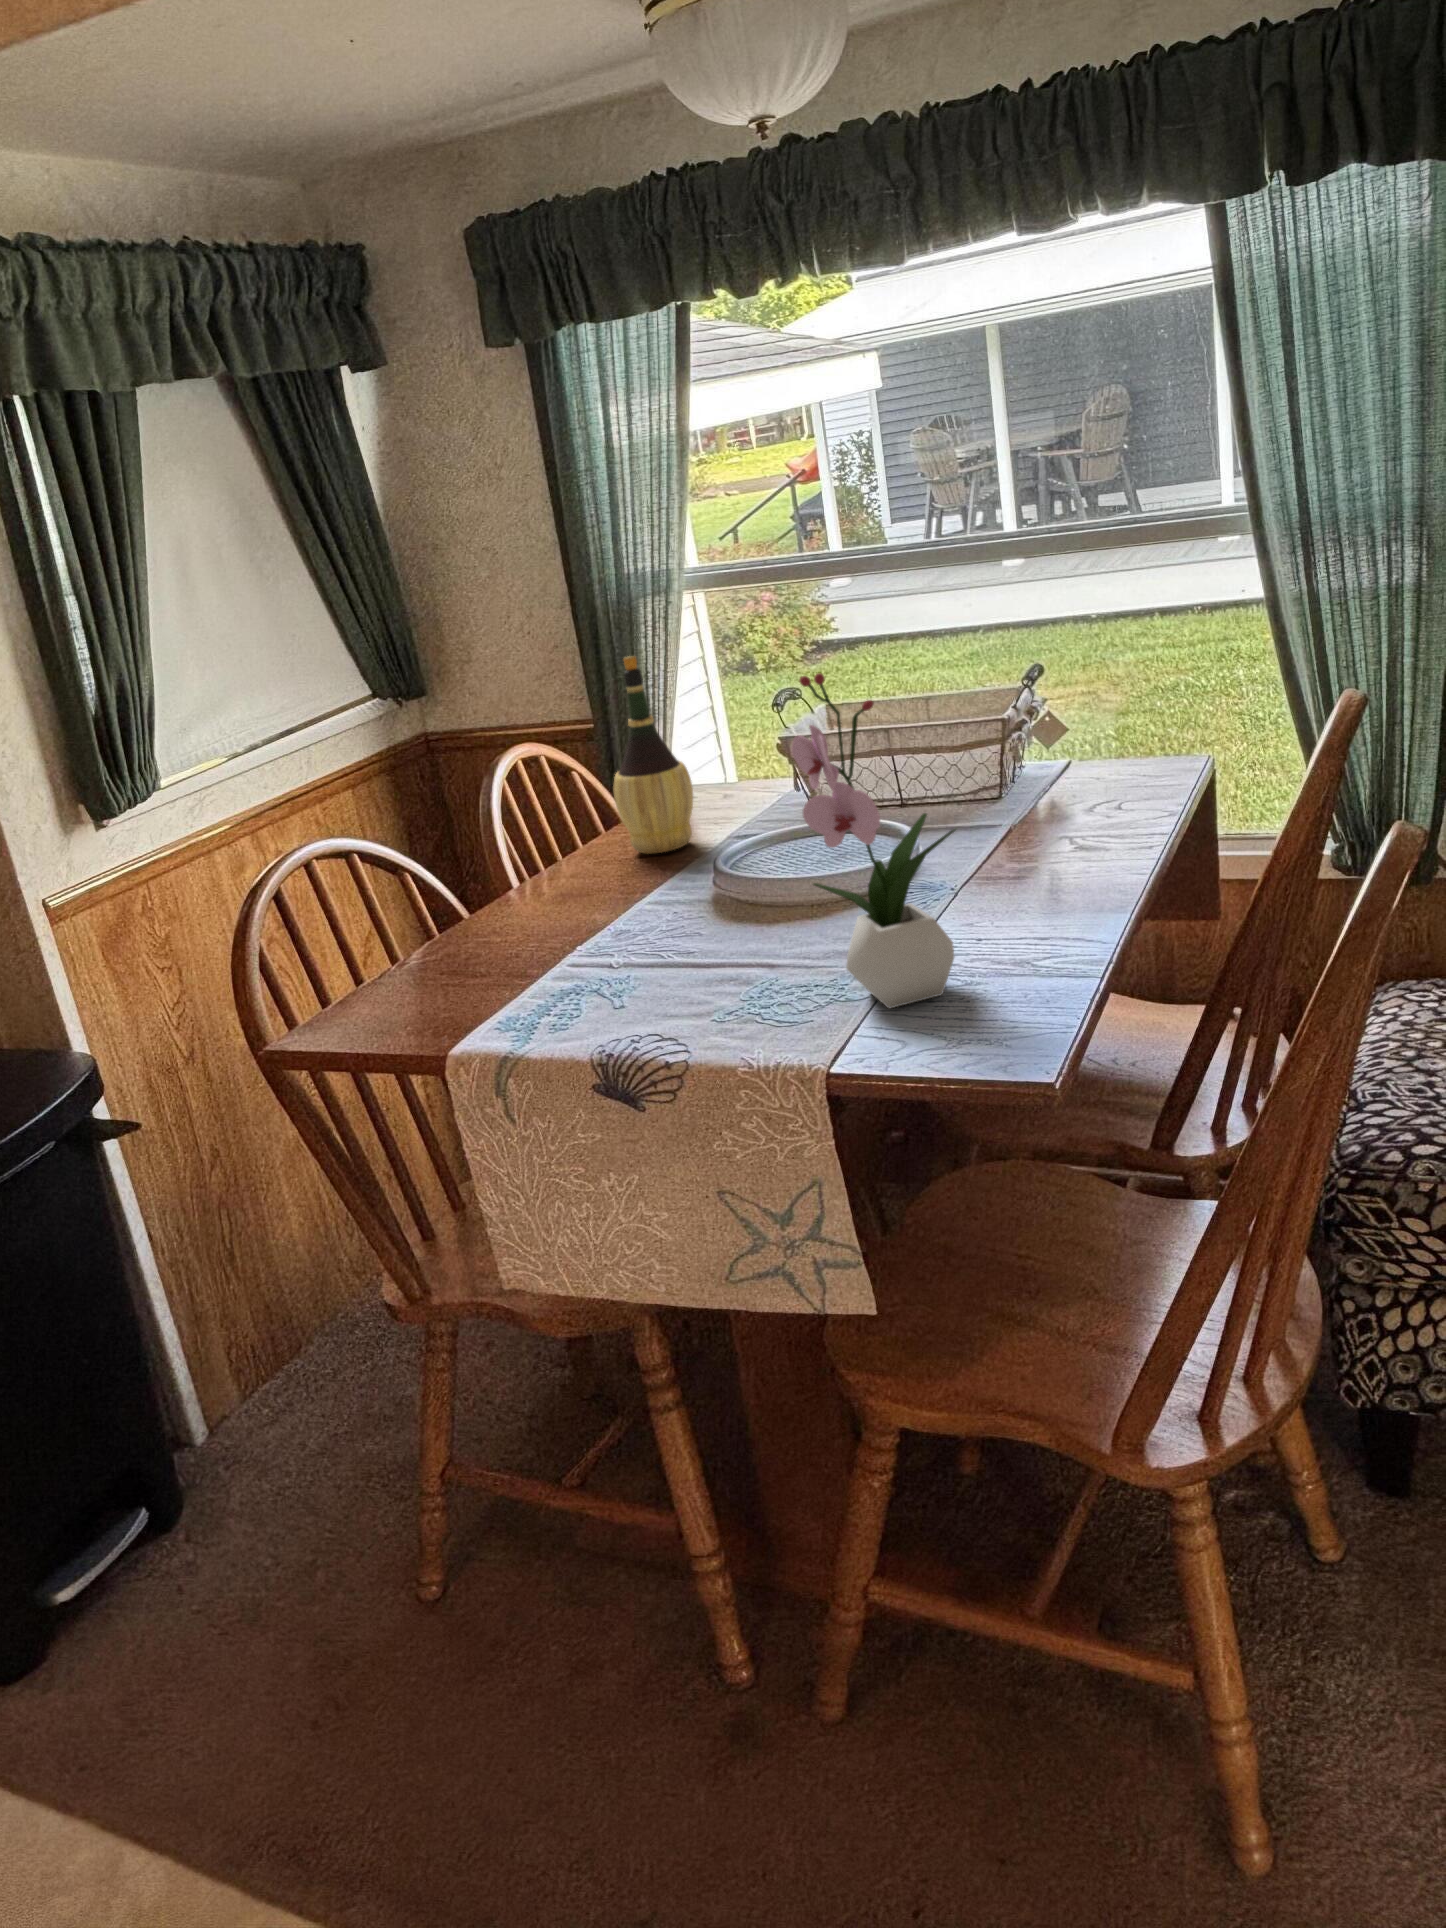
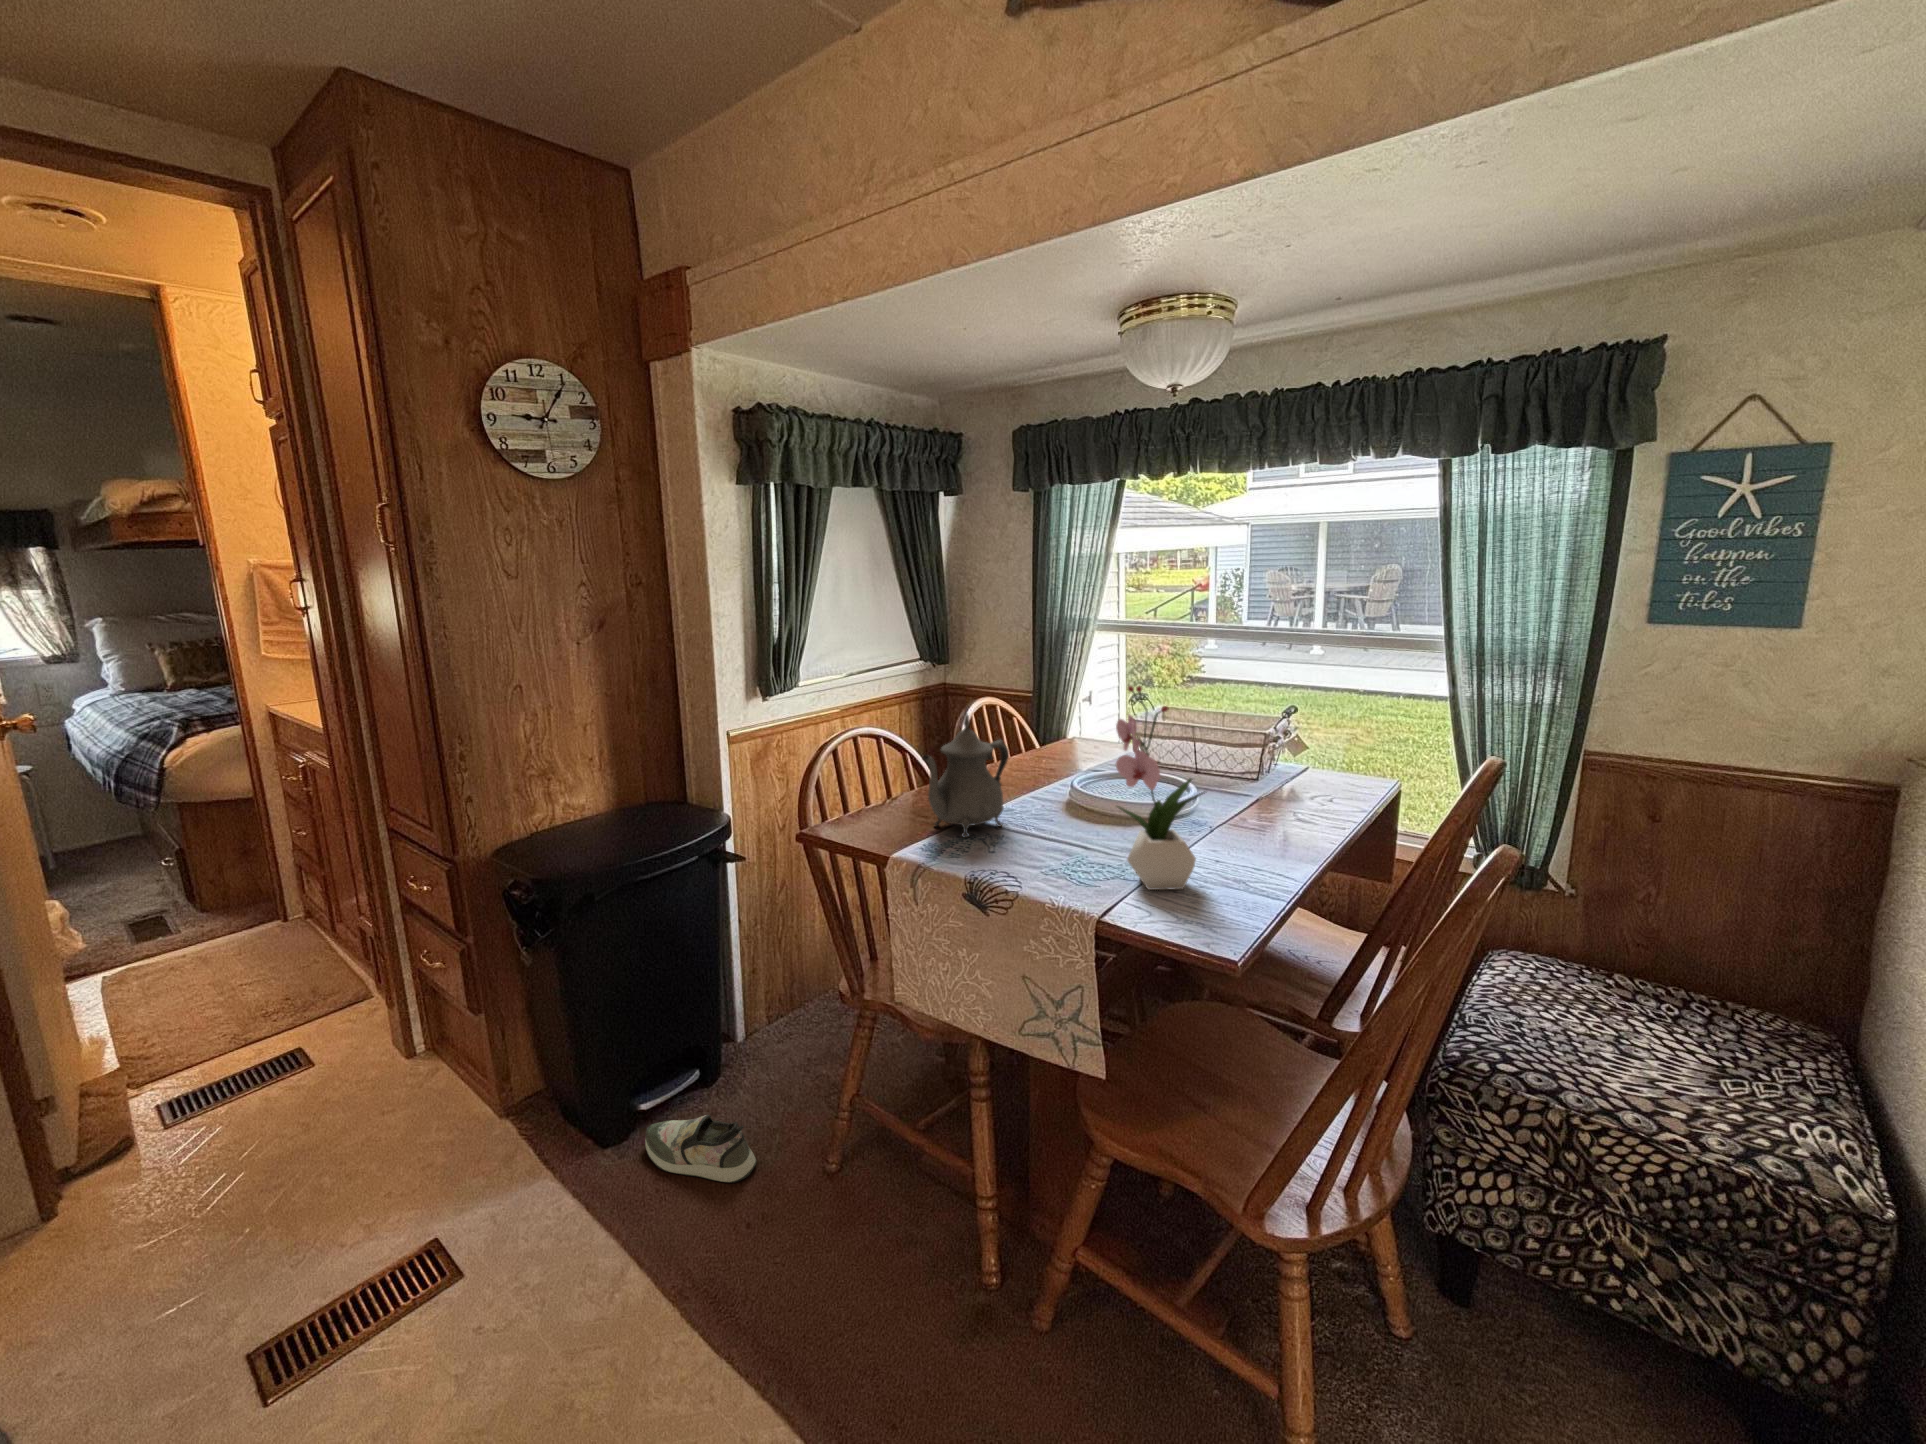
wine bottle: present [614,656,693,854] -> none [1028,659,1072,769]
teapot: none [458,778,618,996] -> present [922,714,1009,838]
shoe: none [82,1580,303,1701] -> present [645,1115,757,1183]

